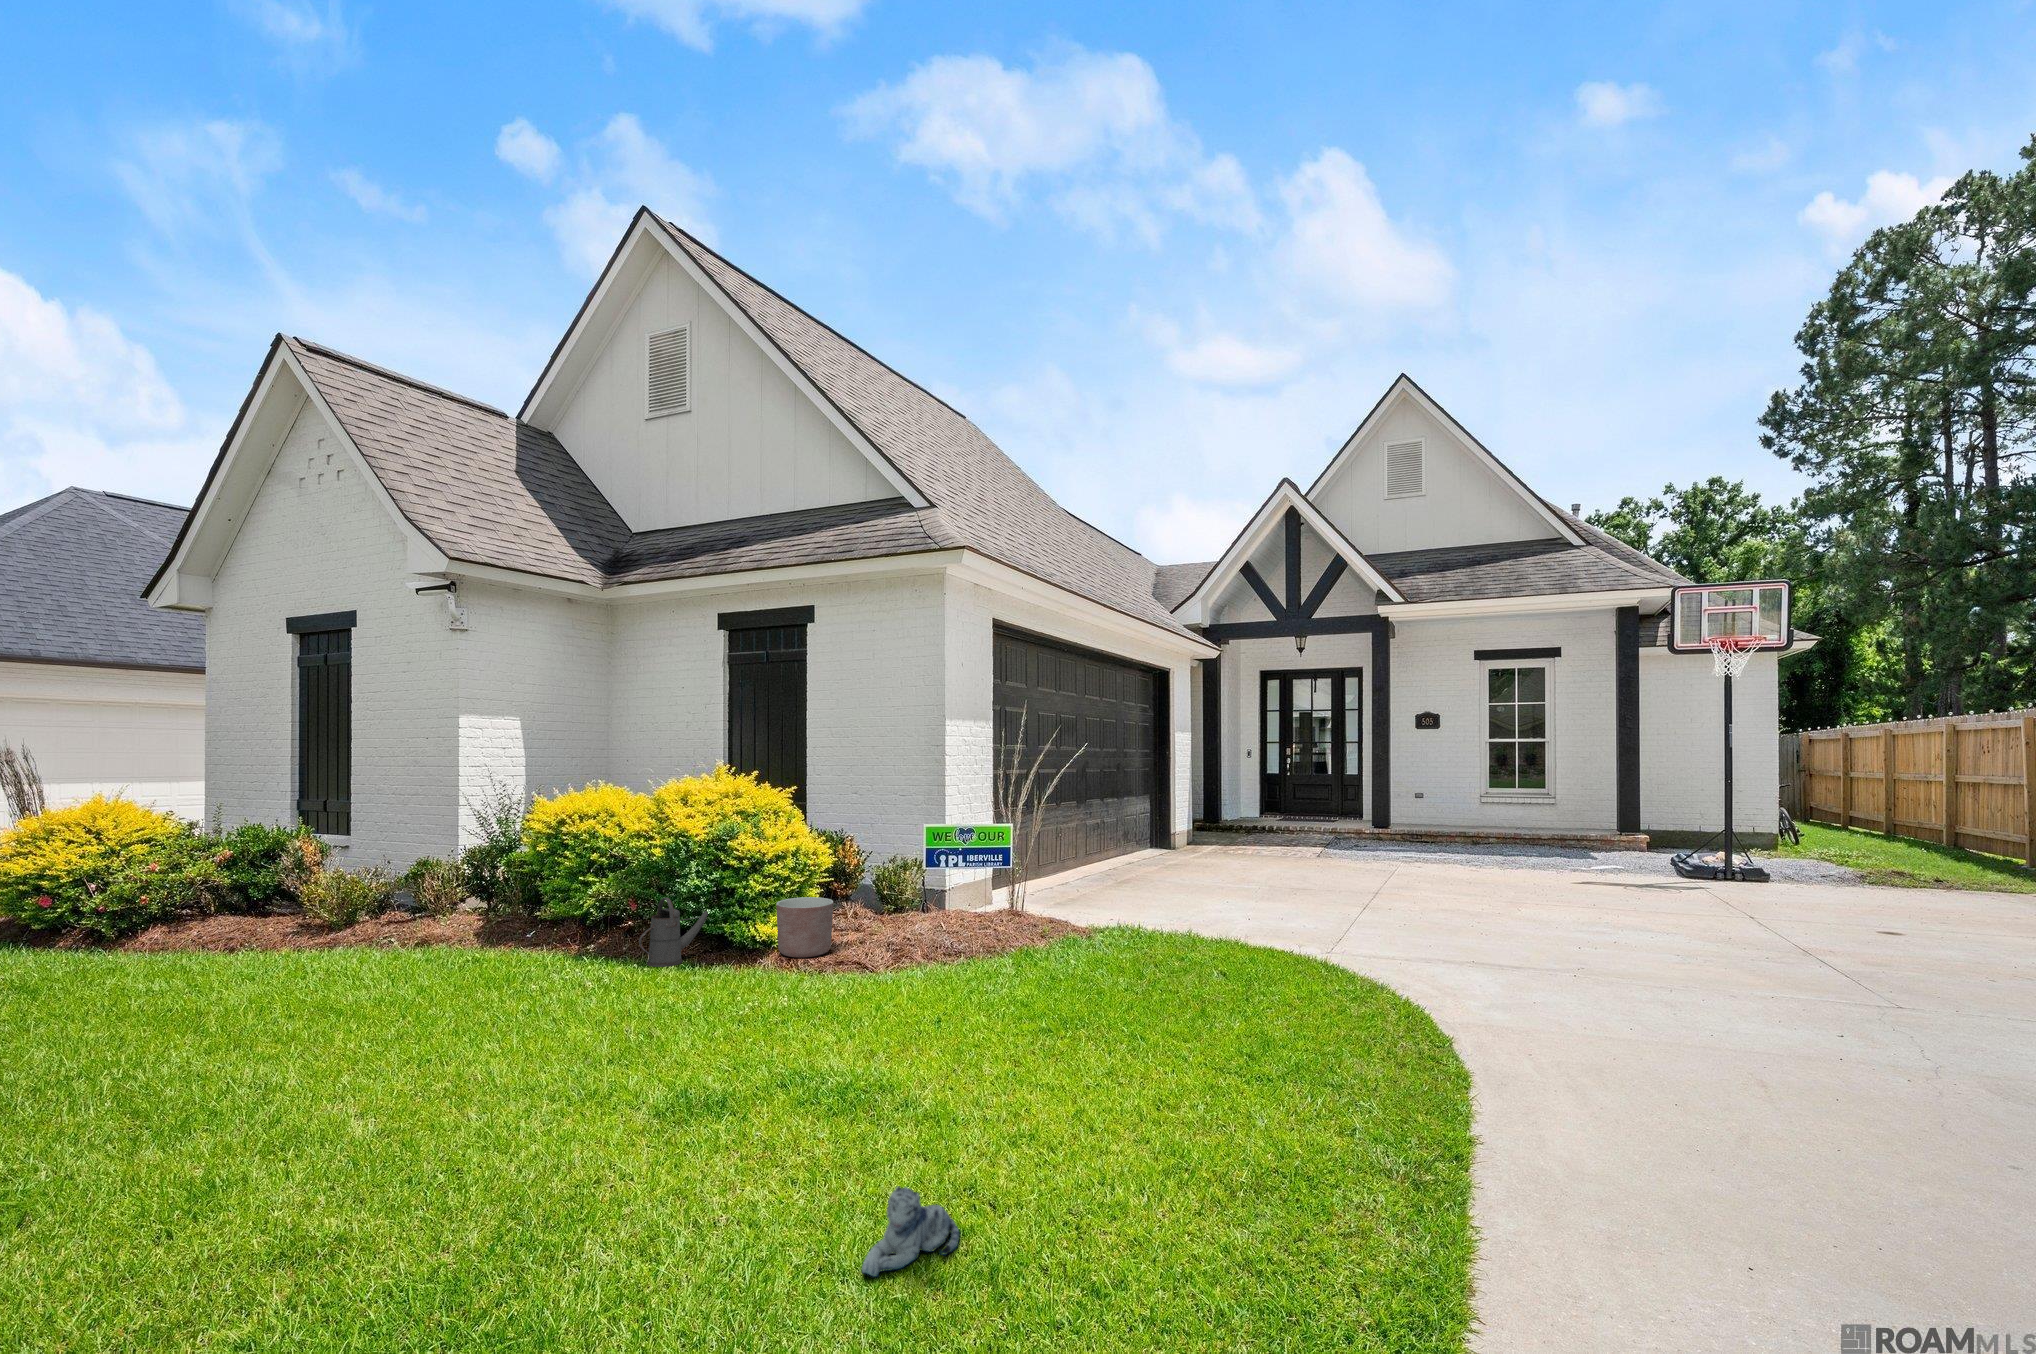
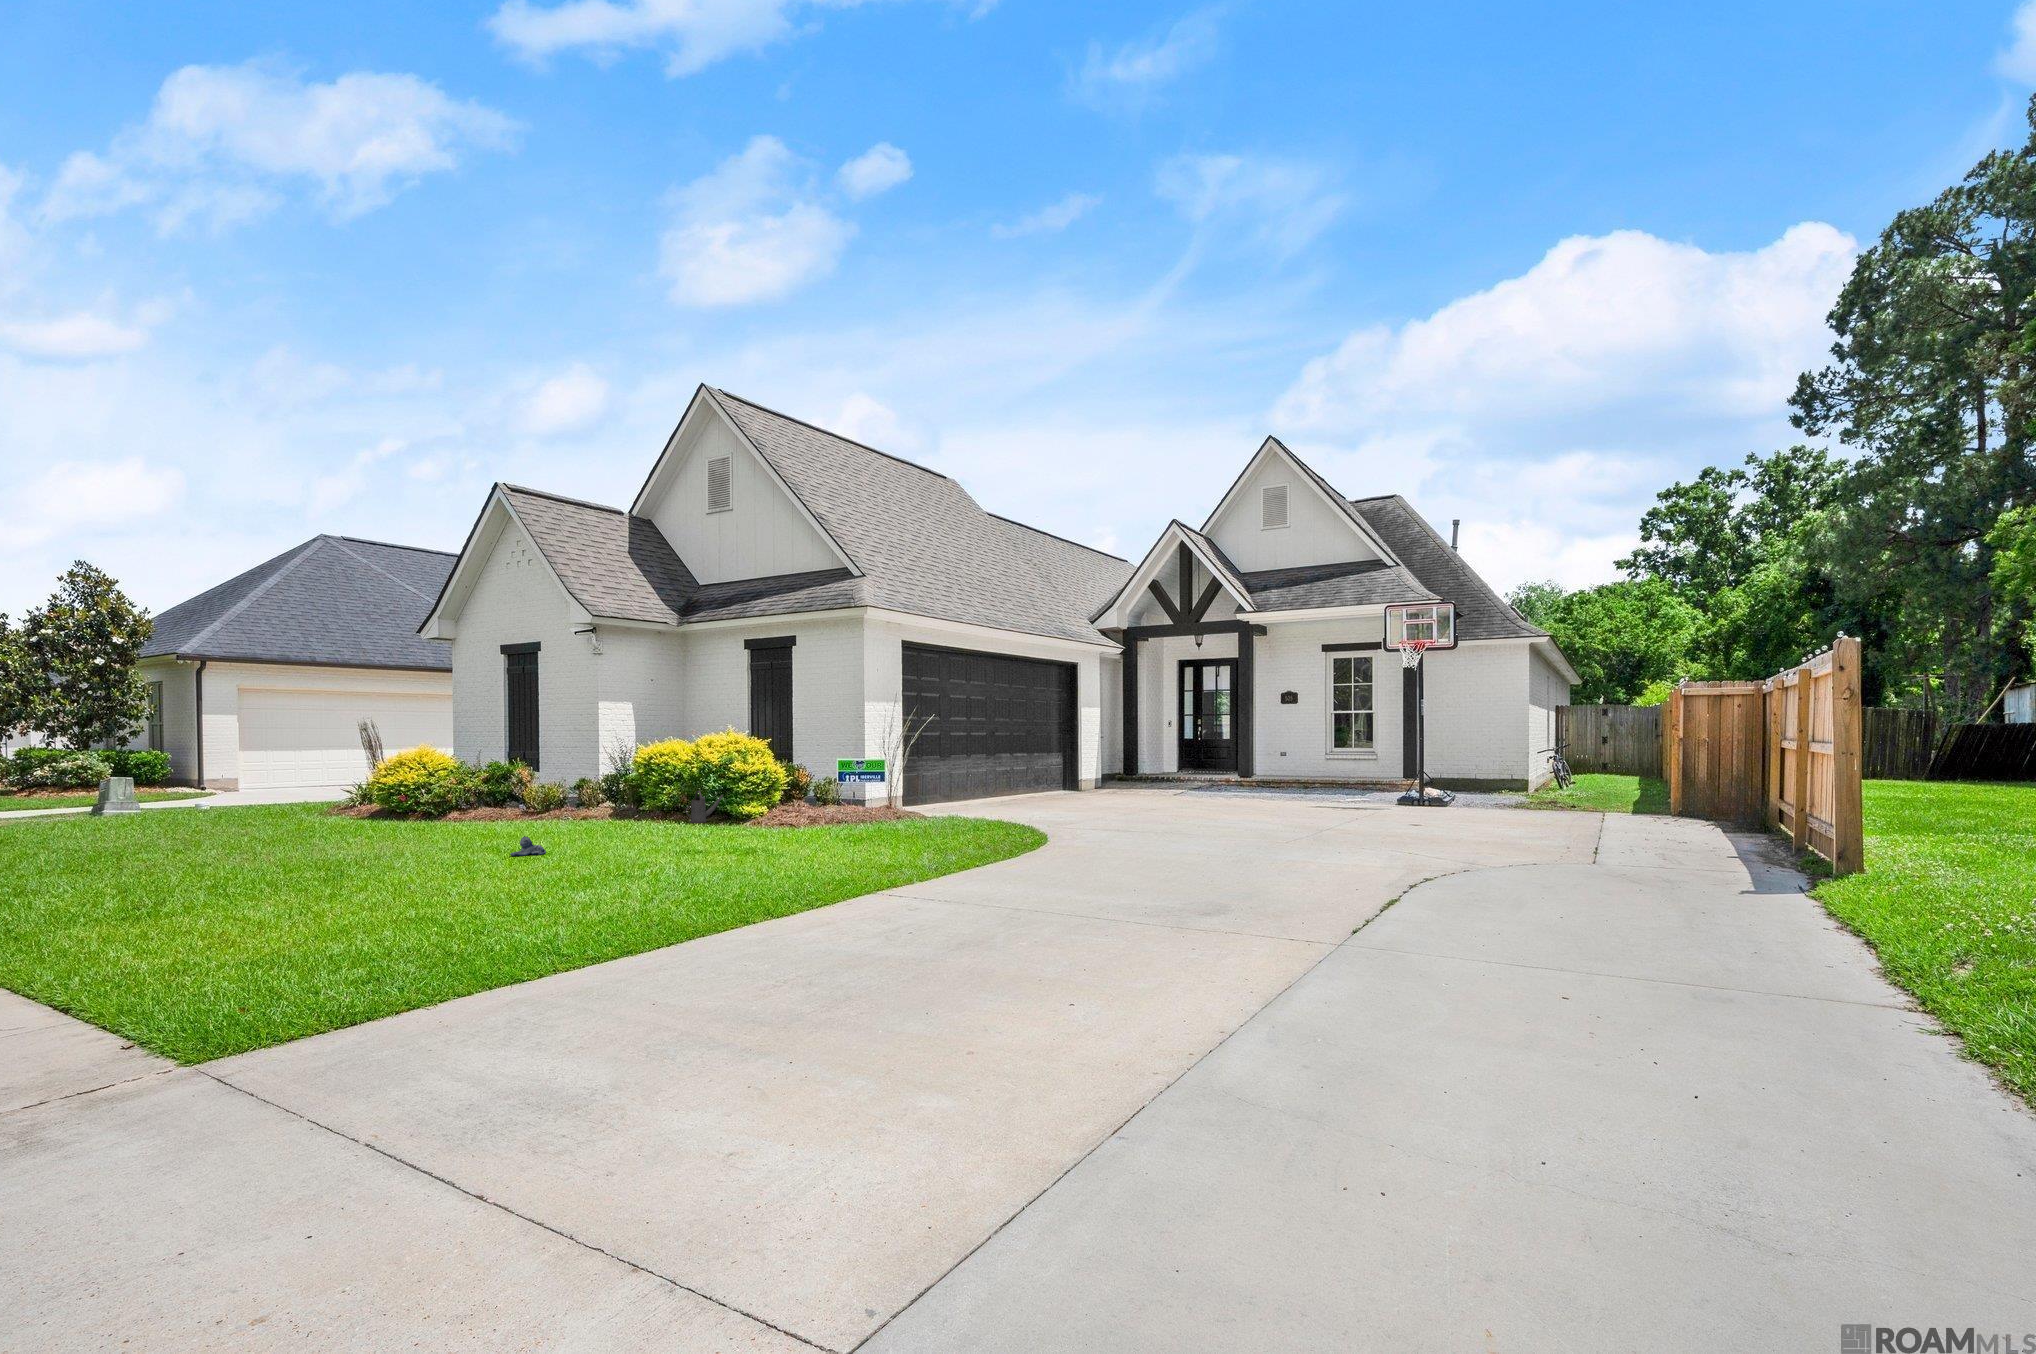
planter: present [777,897,833,958] -> none [753,794,781,822]
plush toy: present [862,1187,960,1276] -> present [510,836,546,856]

